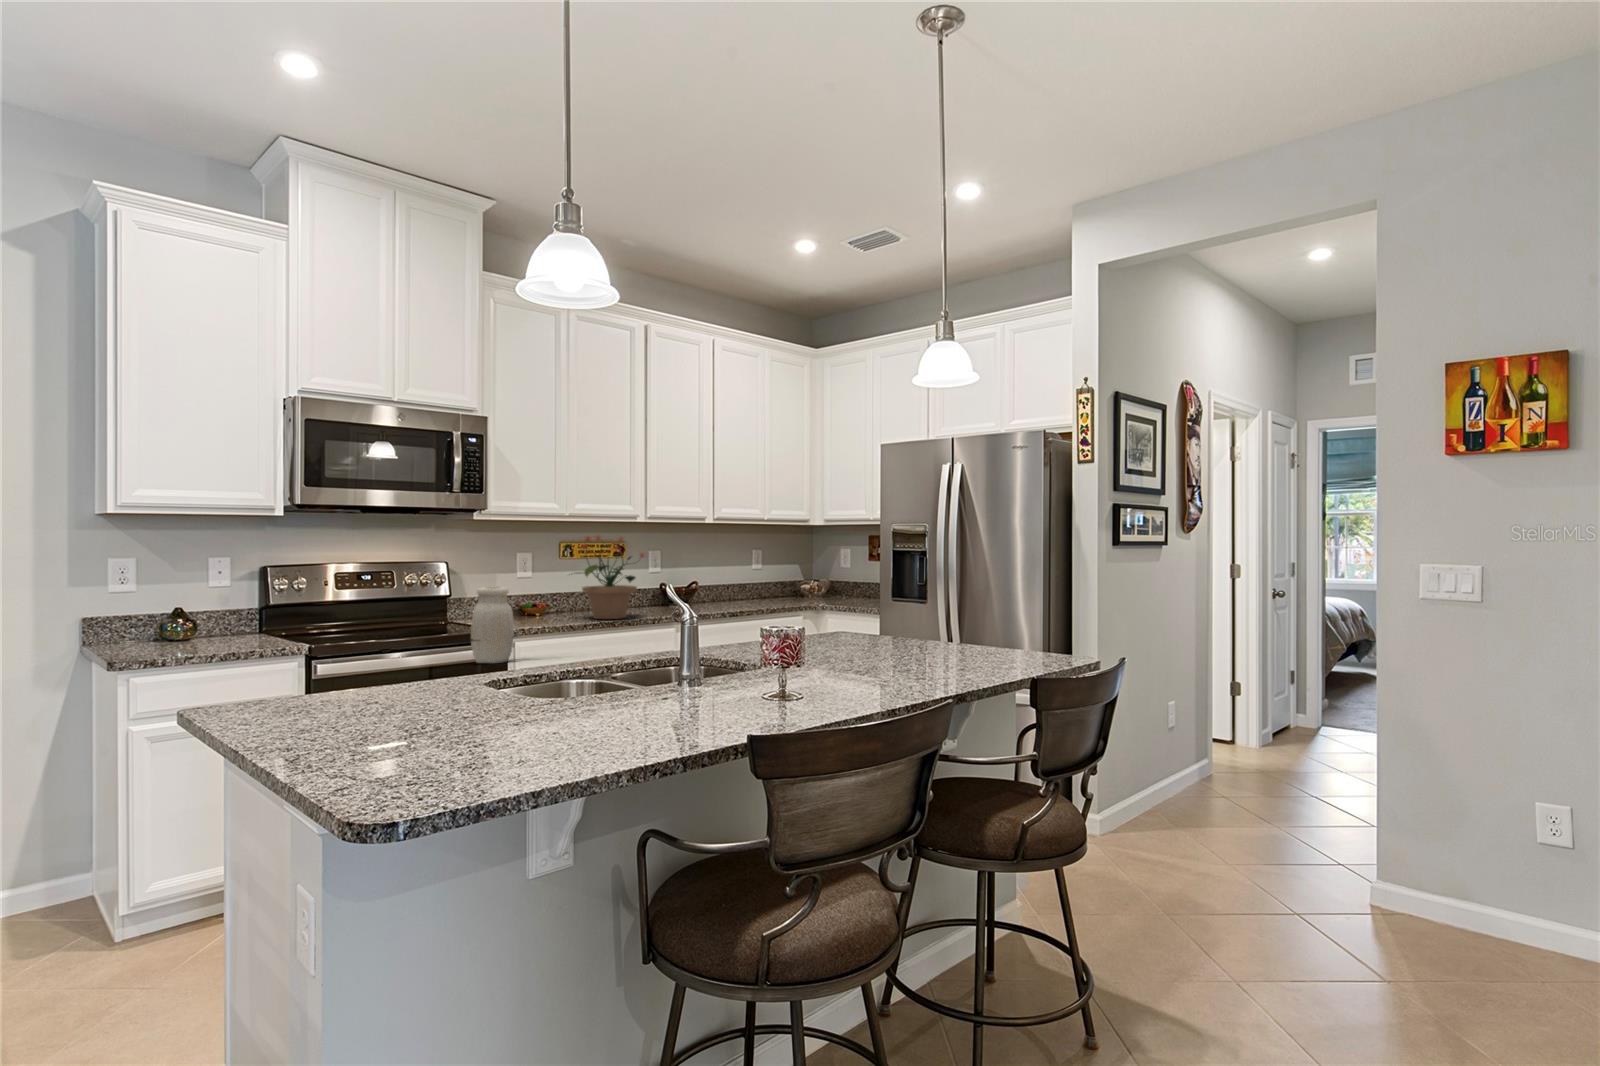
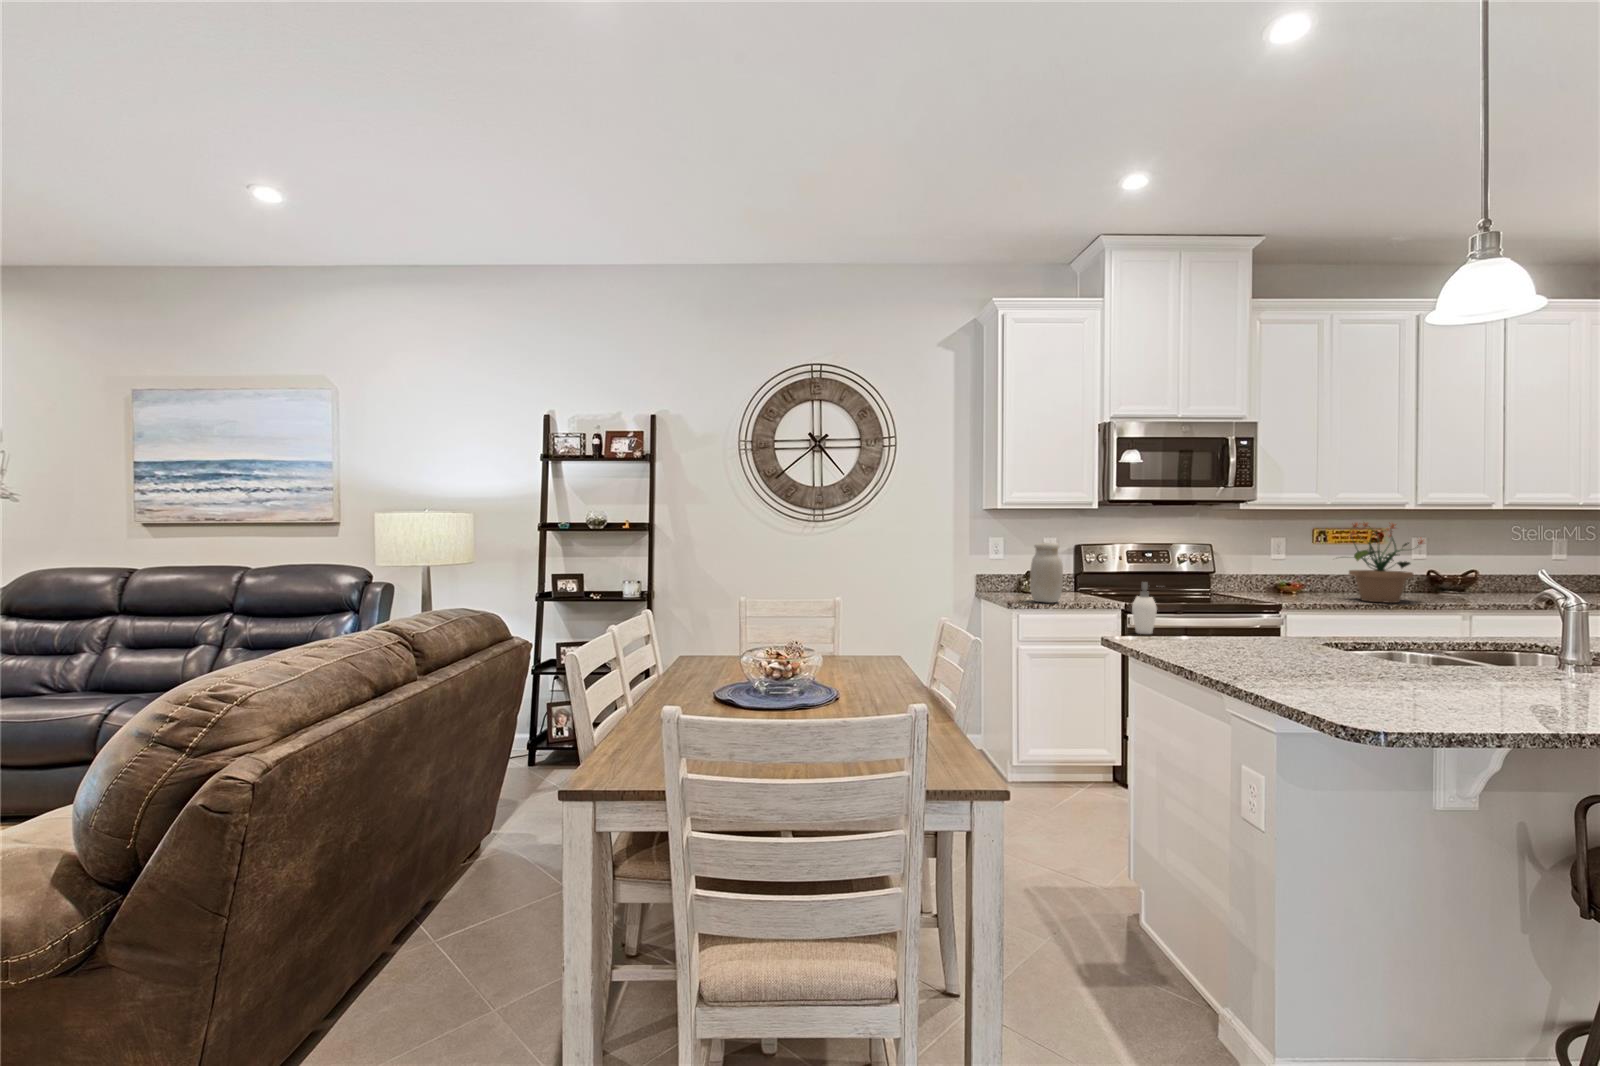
jar: present [471,587,514,663] -> present [1030,543,1063,603]
soap dispenser: none [300,616,345,687] -> present [1132,582,1157,634]

